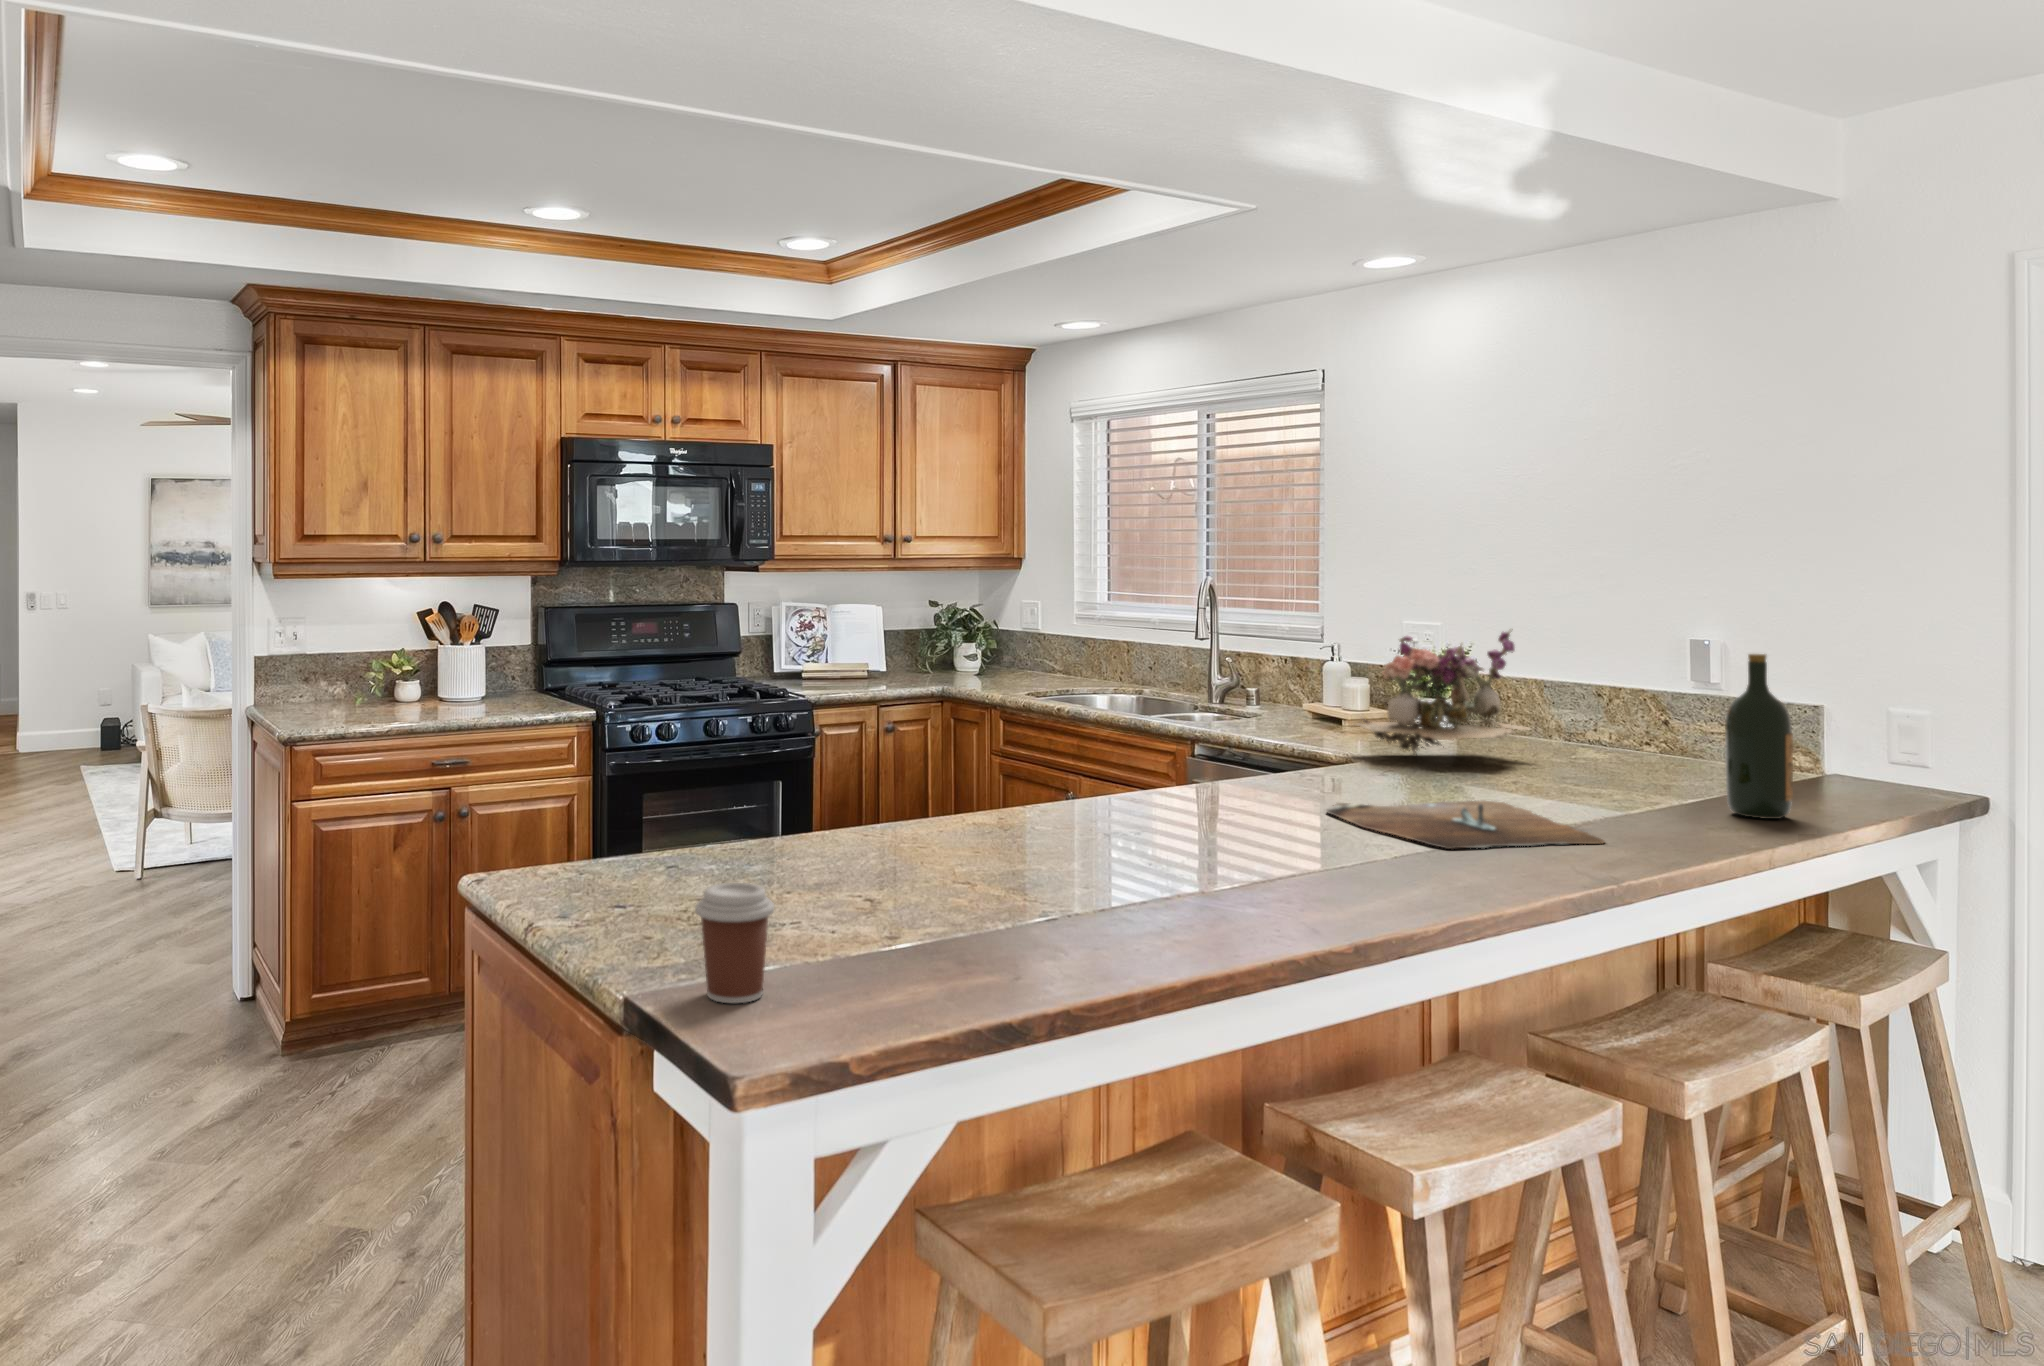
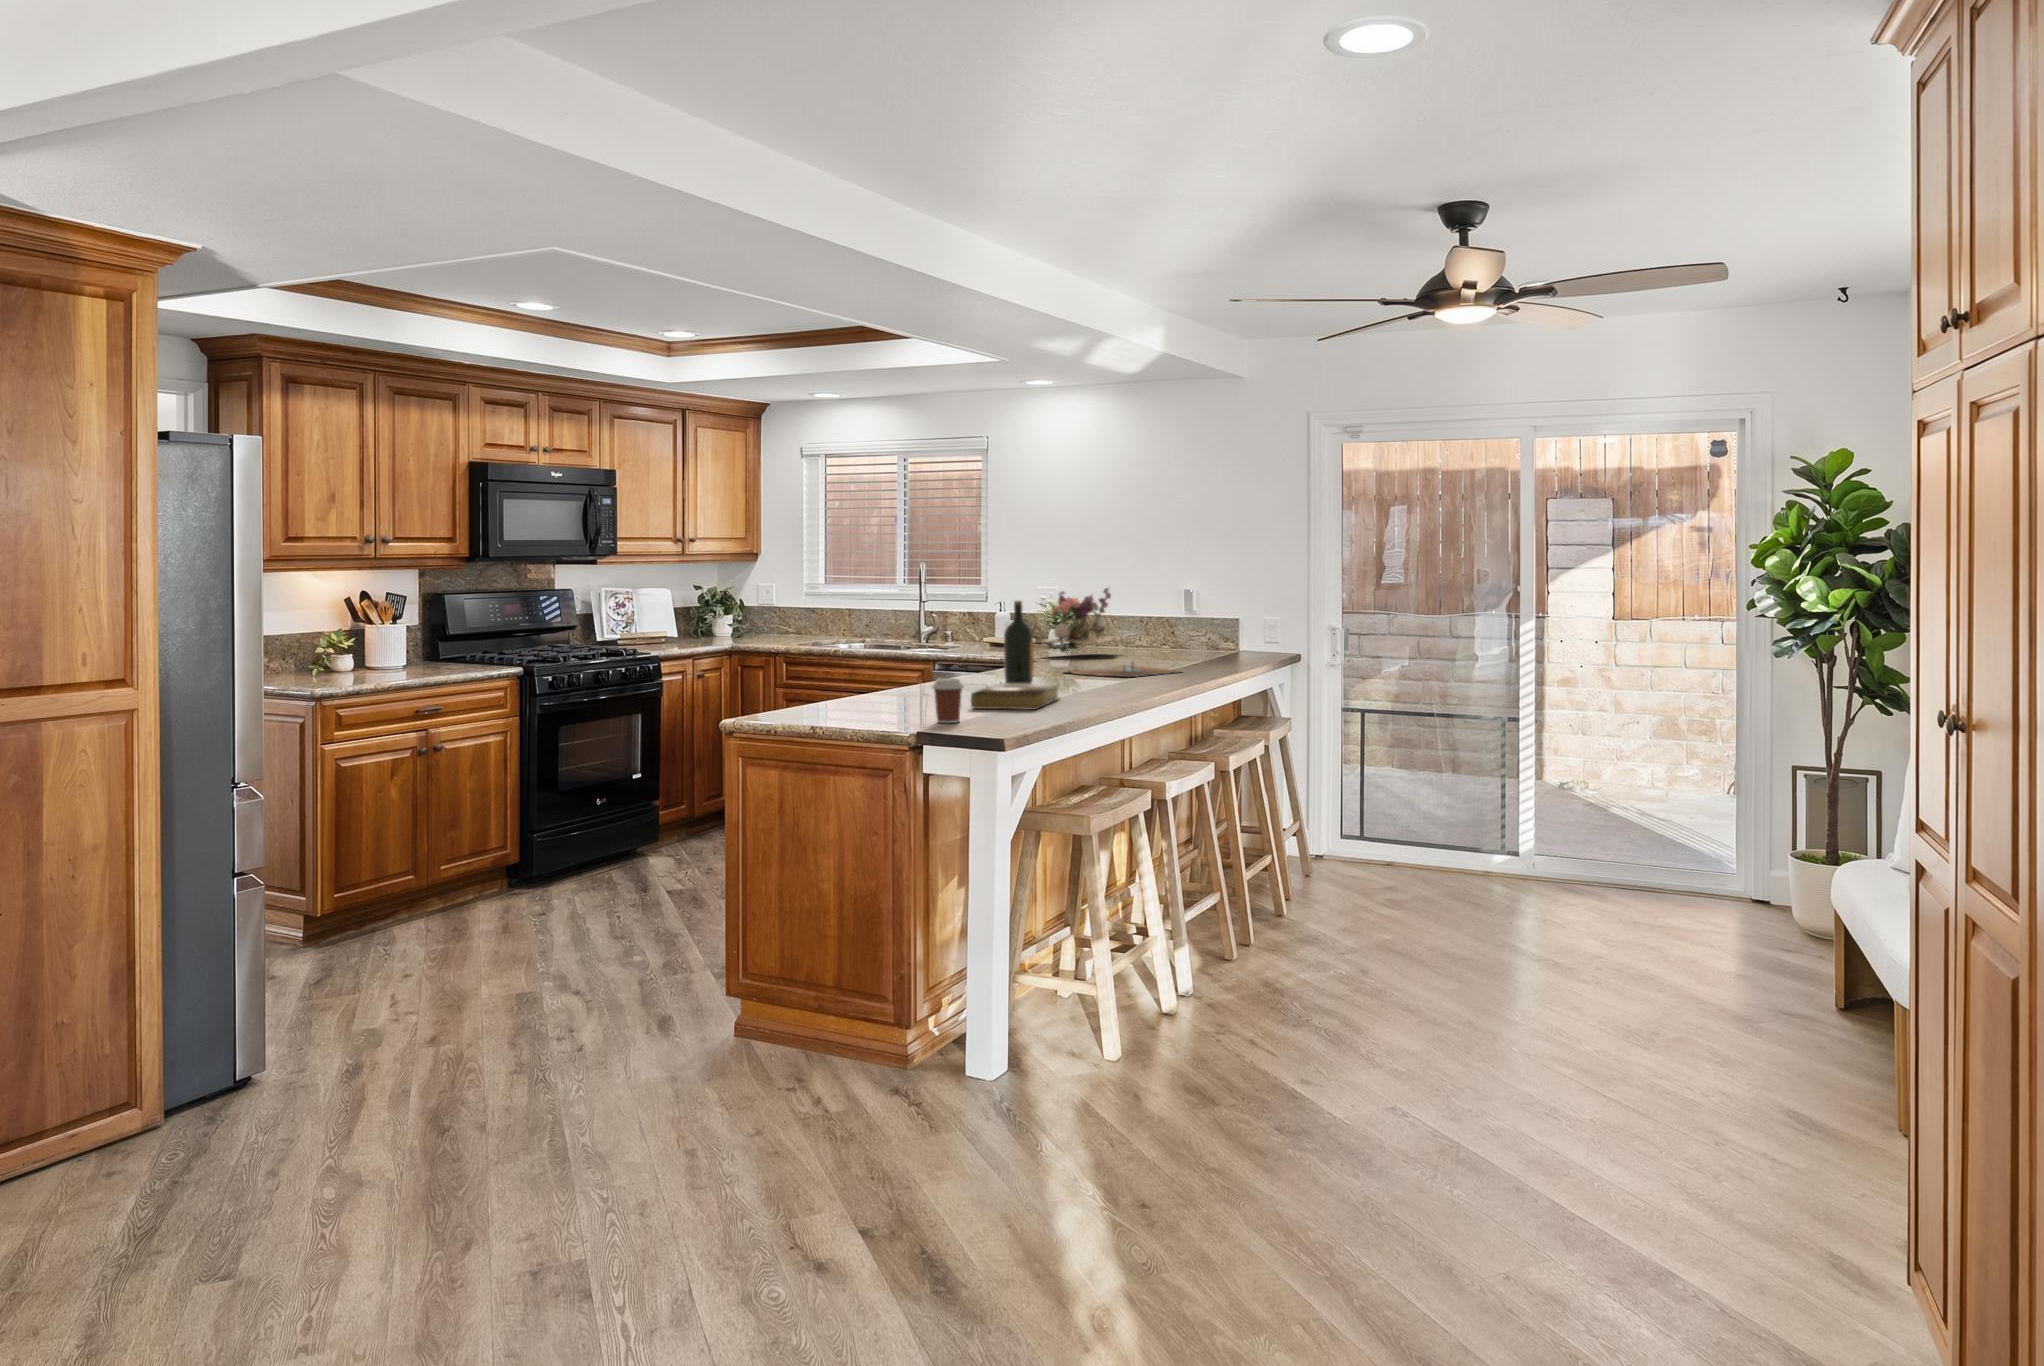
wine bottle: present [1725,654,1793,819] -> present [1004,601,1034,683]
book: none [900,863,1162,969] -> present [971,683,1059,710]

